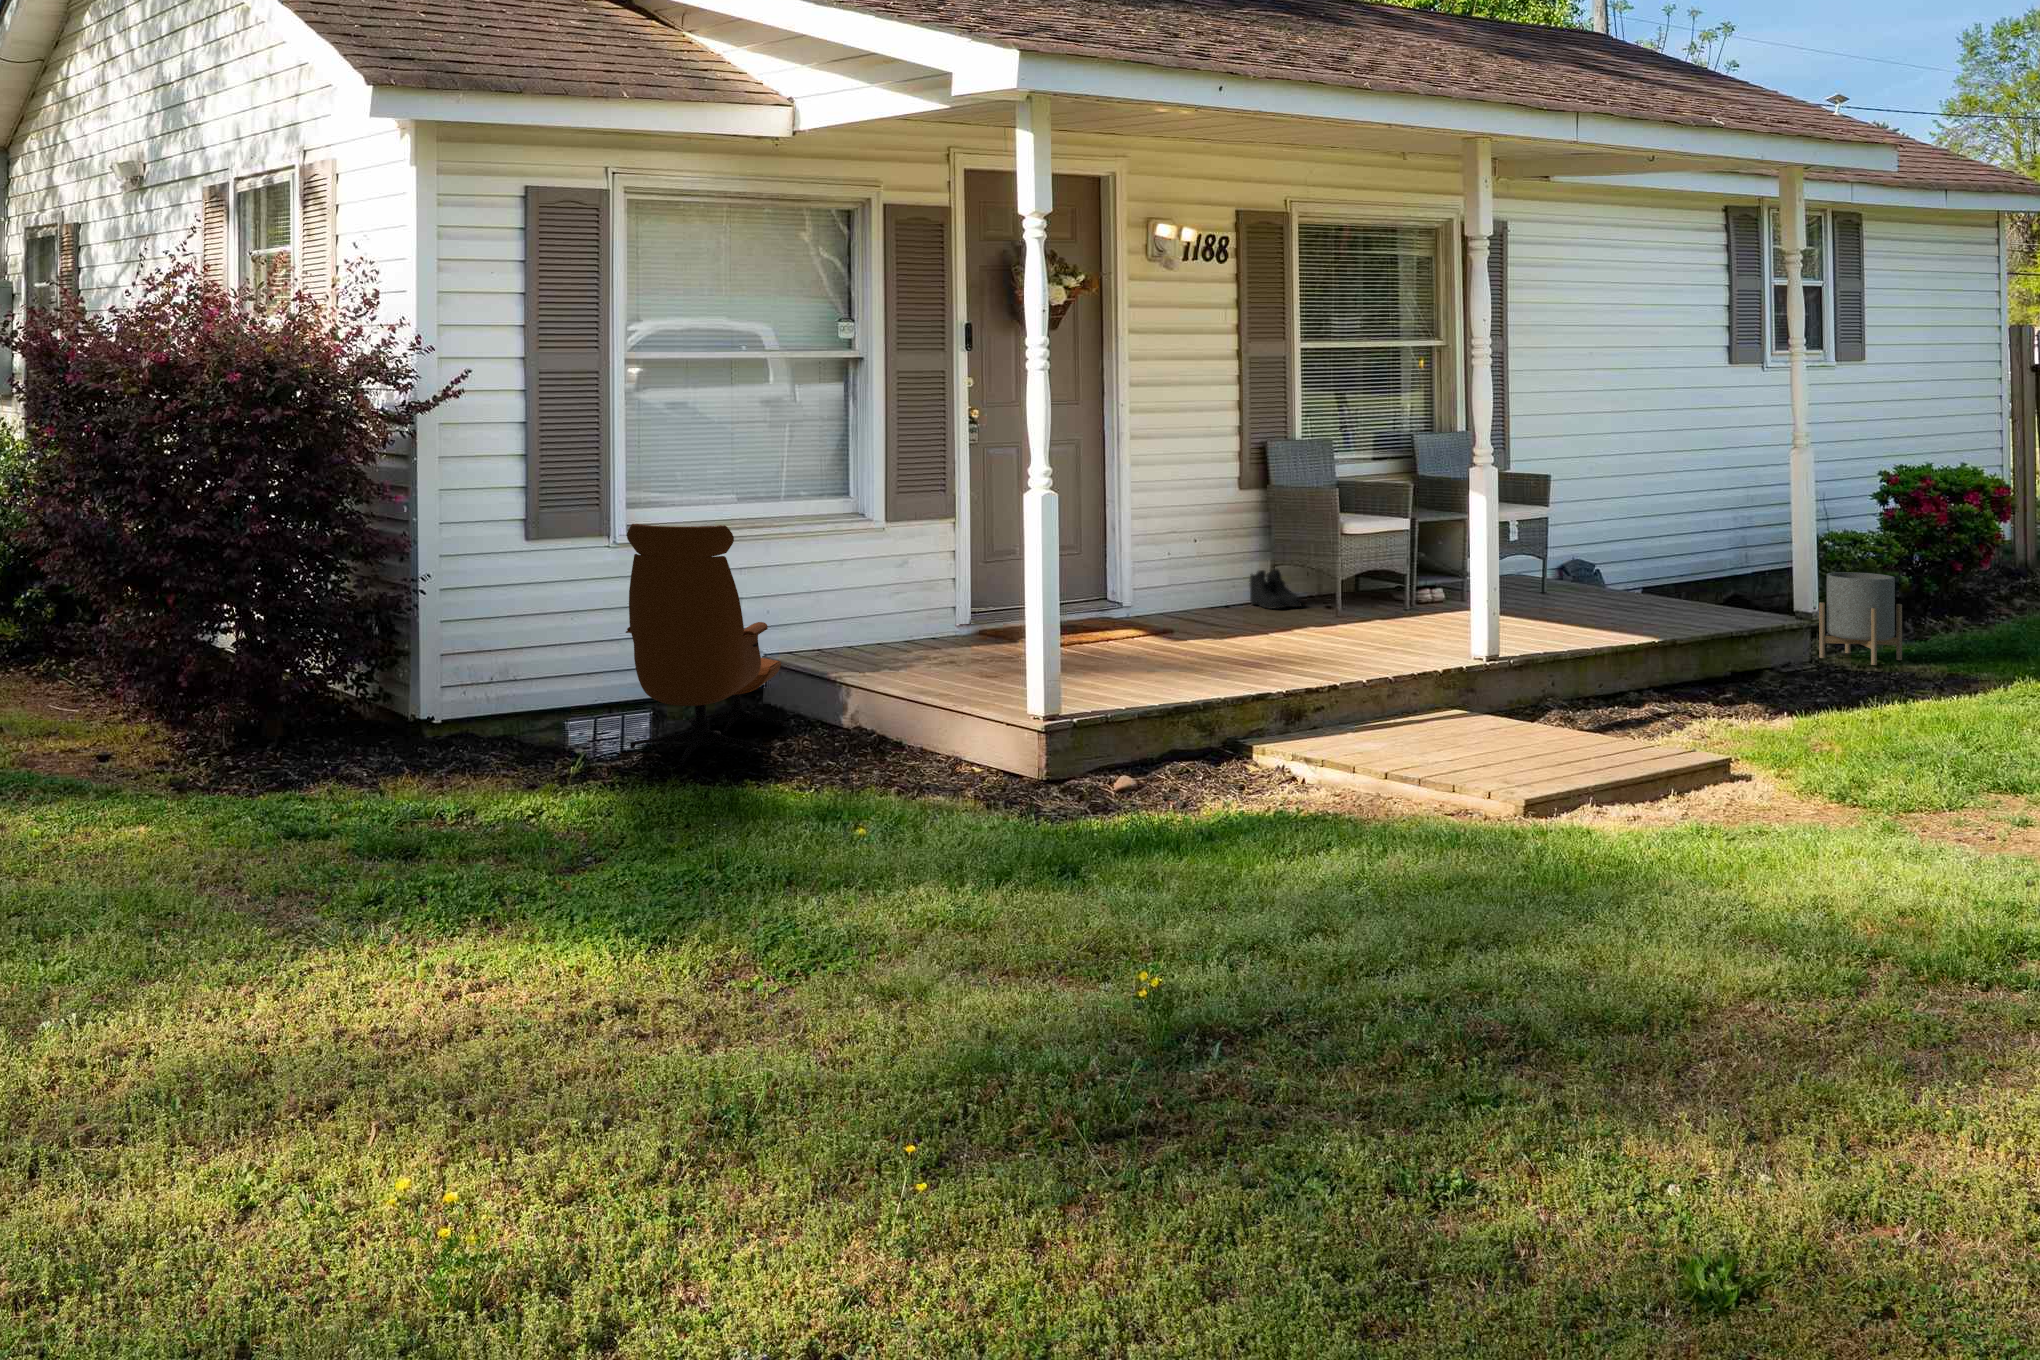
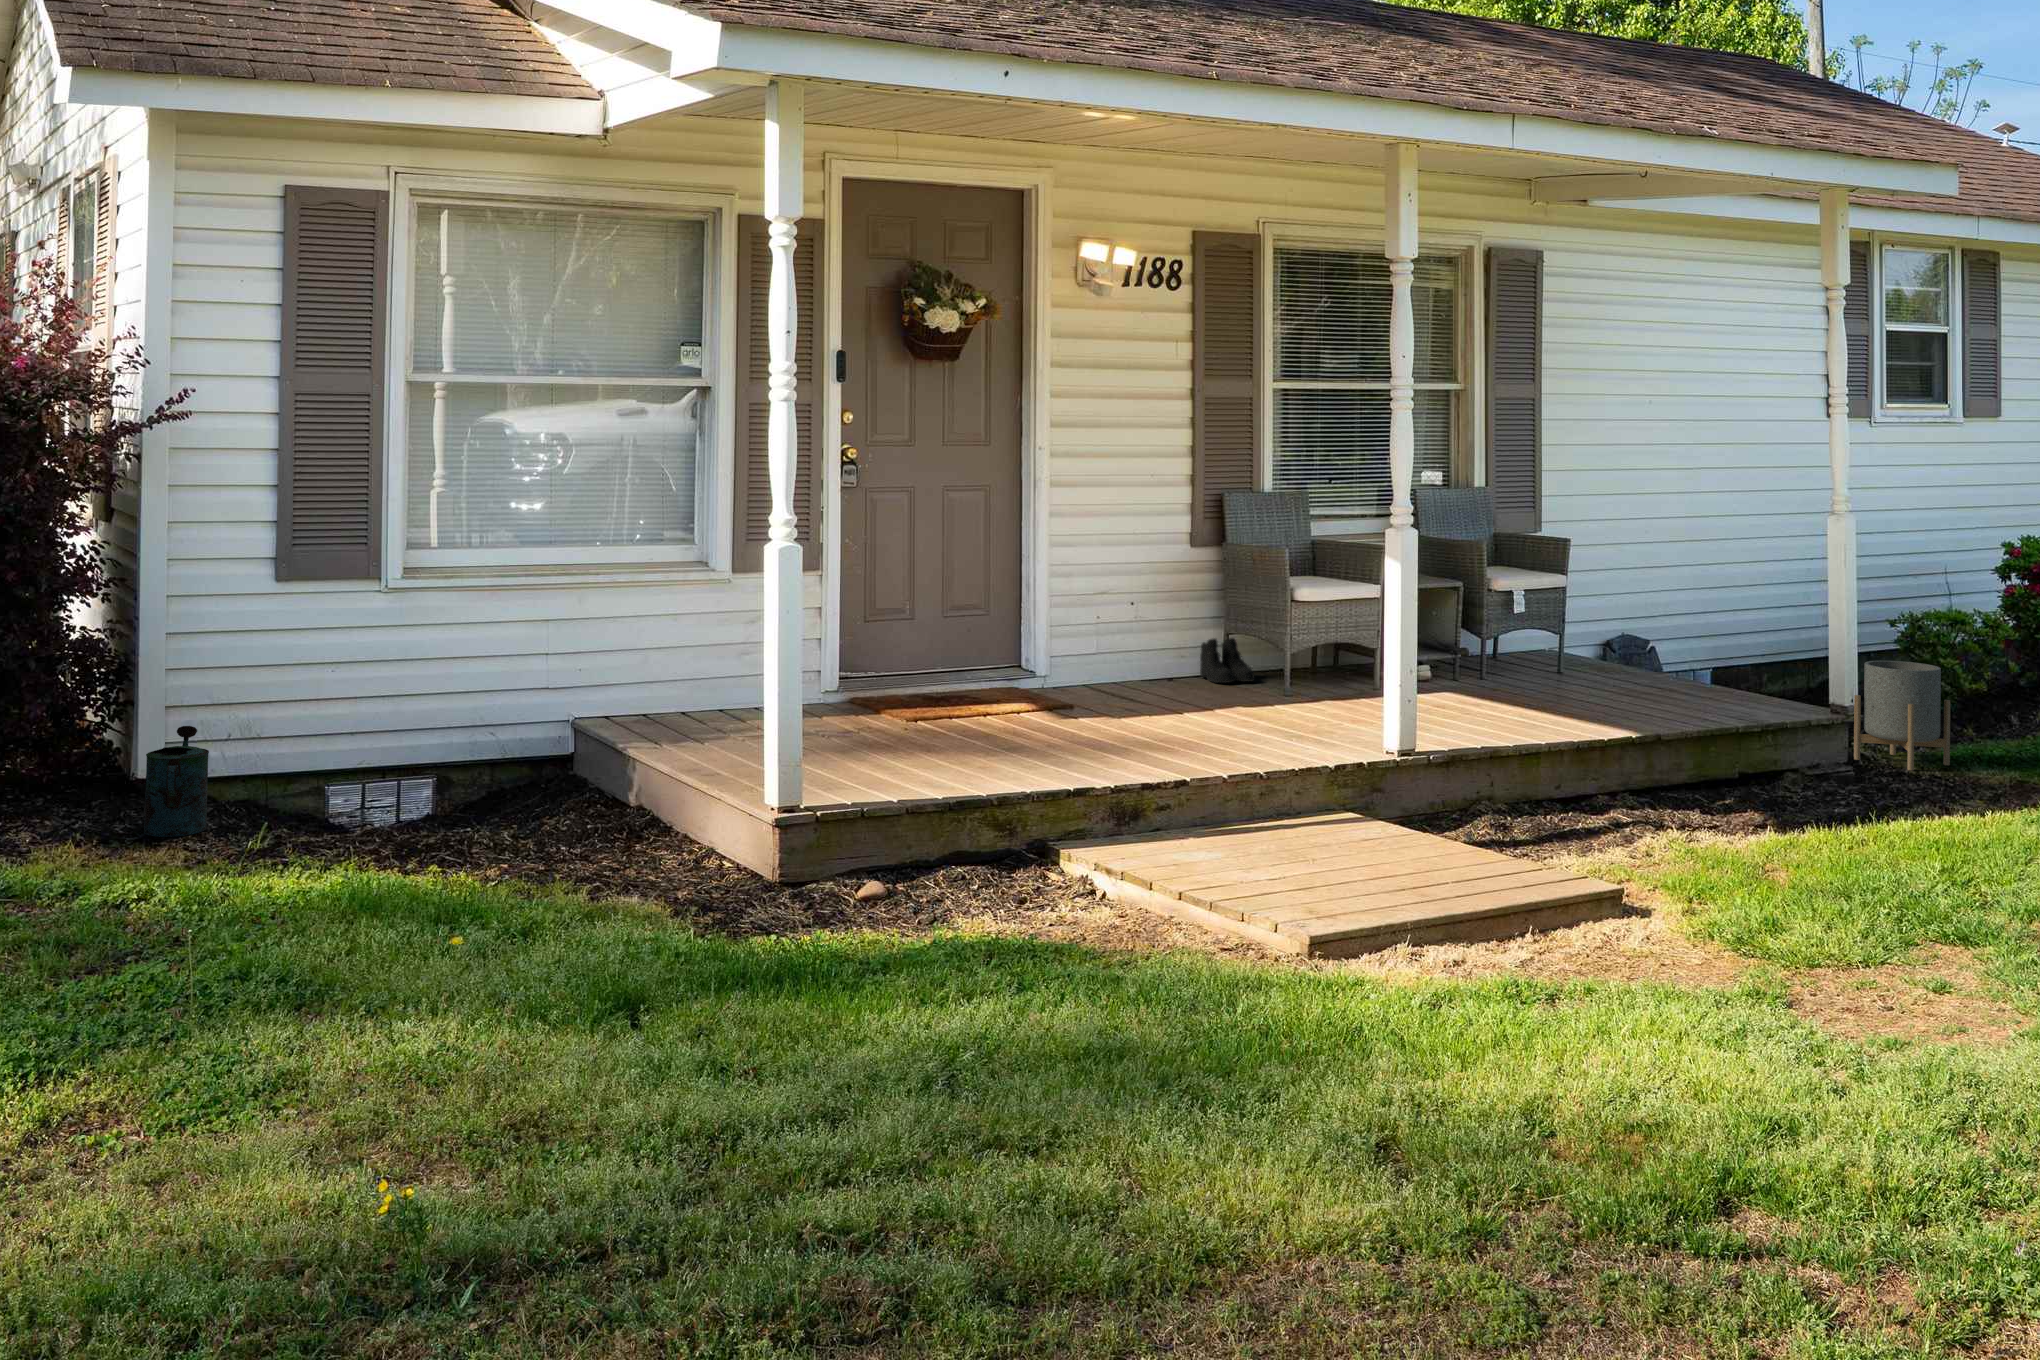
lounge chair: present [626,524,785,767] -> none [331,569,571,850]
watering can: none [453,667,505,763] -> present [144,726,209,837]

